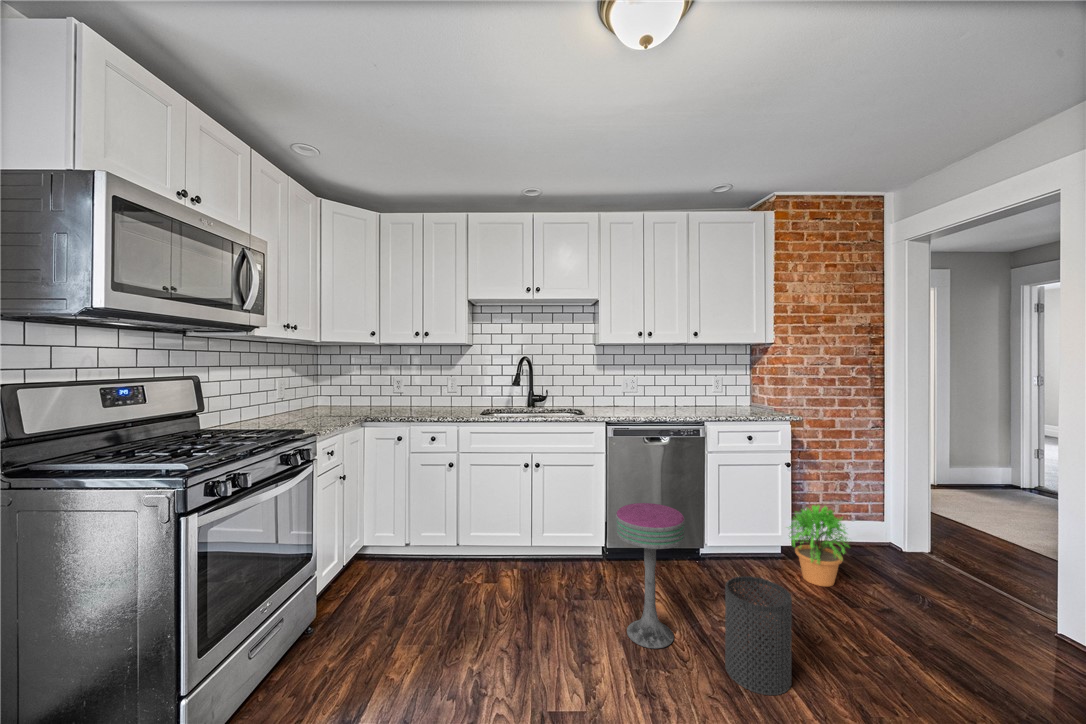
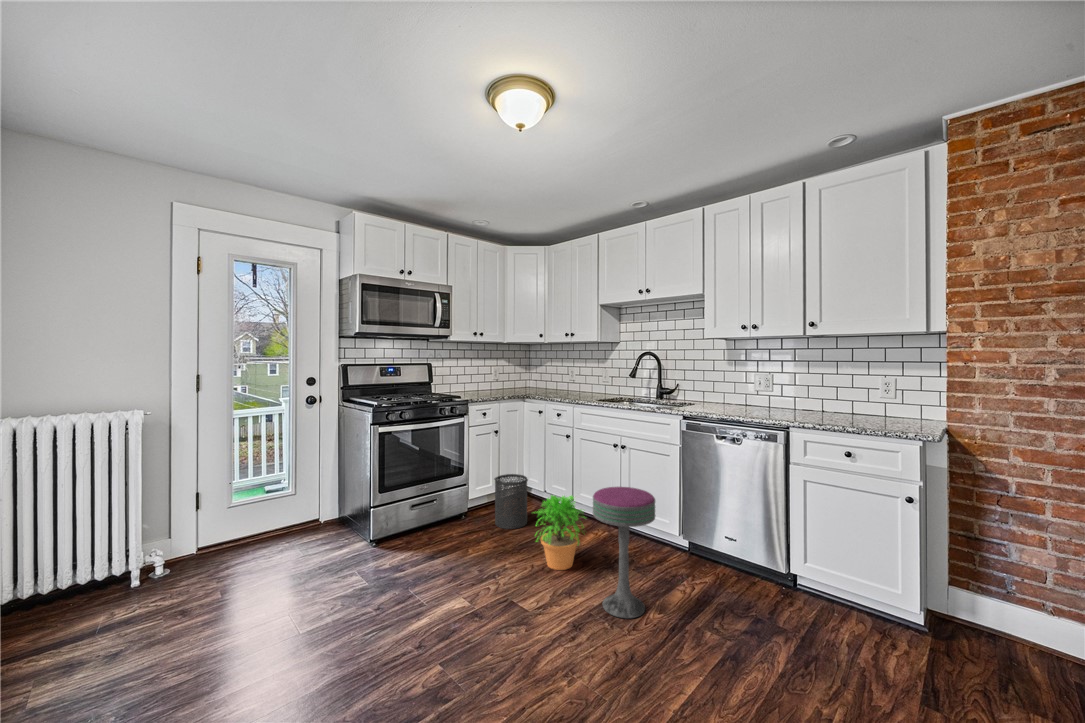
potted plant: present [789,505,848,586] -> present [536,495,583,570]
trash can: present [725,577,792,695] -> present [495,474,528,529]

